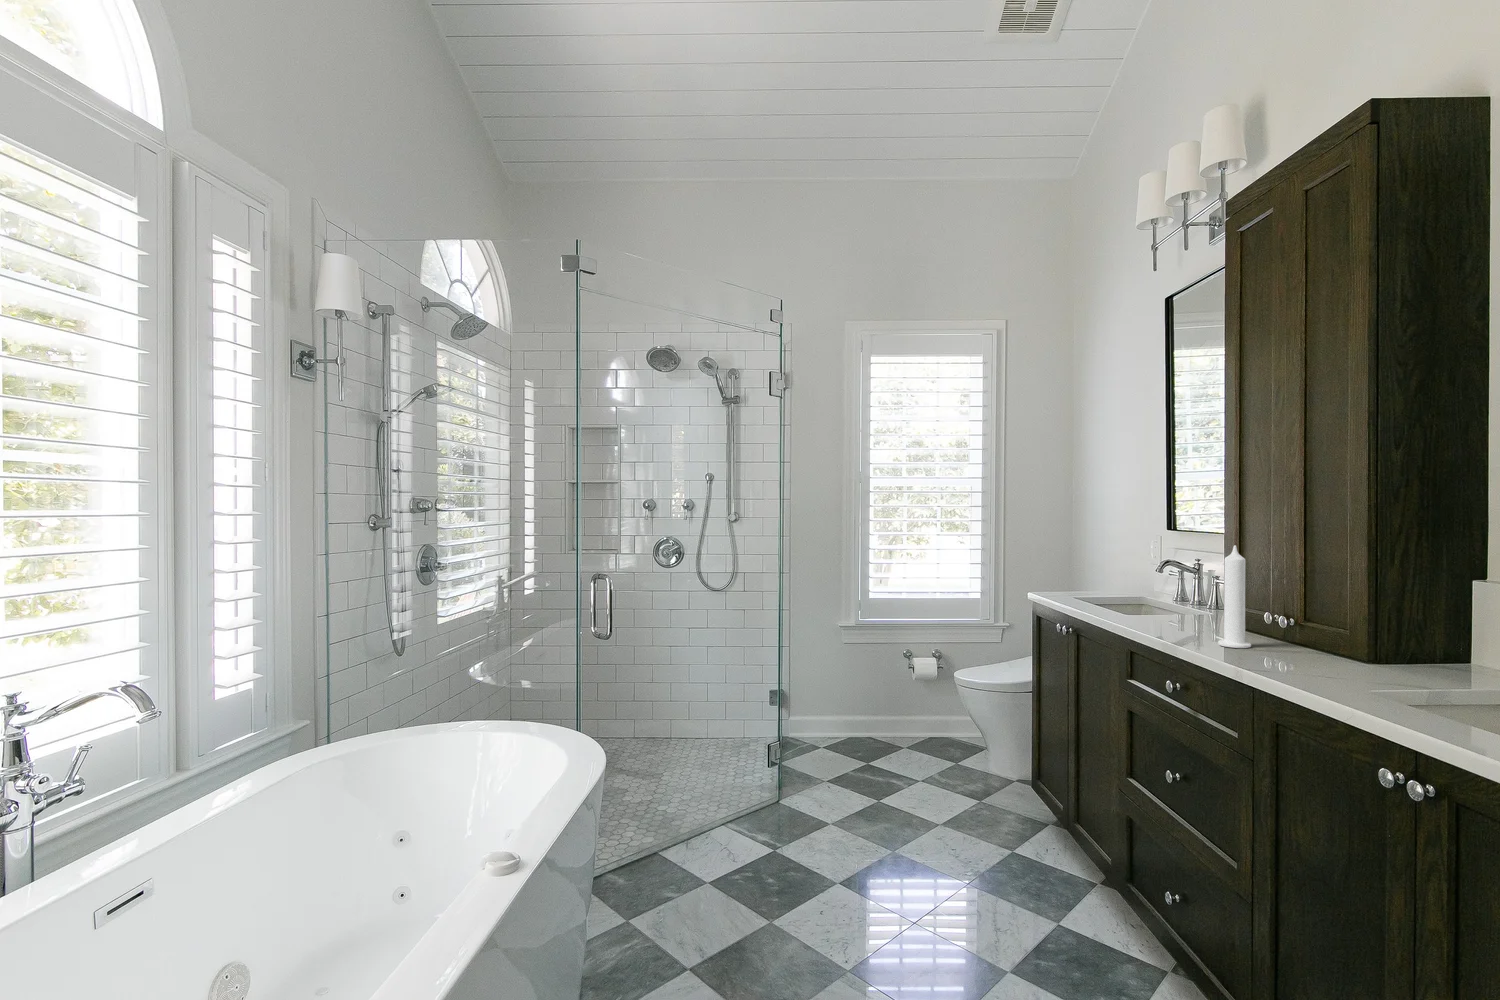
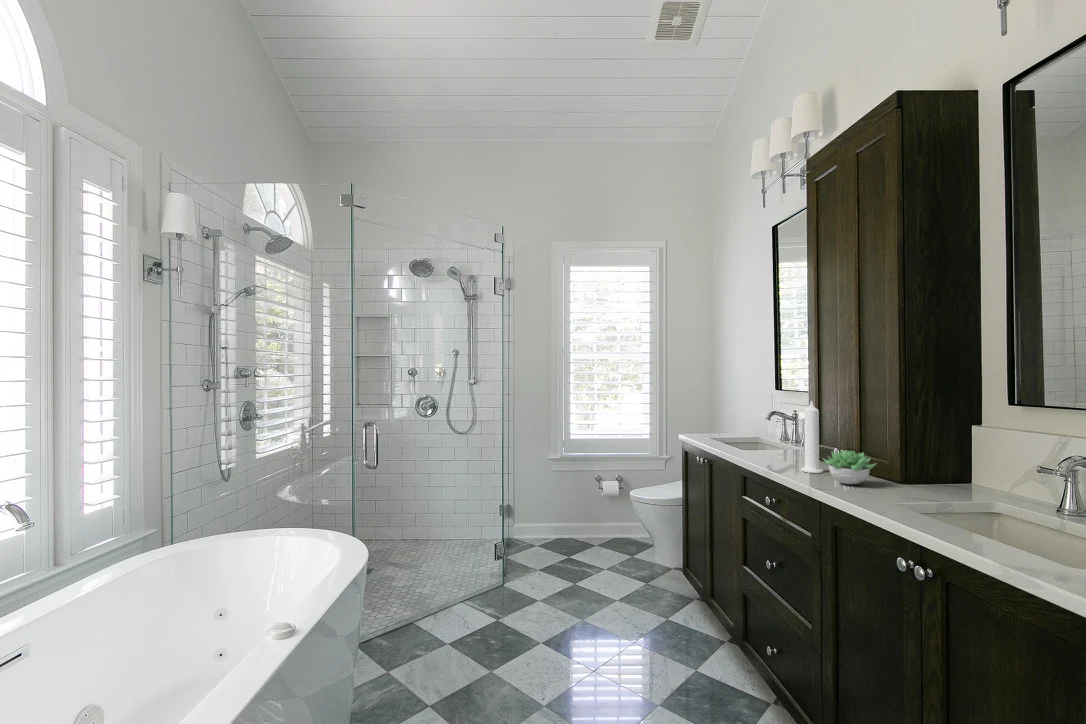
succulent plant: none [1252,616,1333,664] -> present [823,450,876,484]

